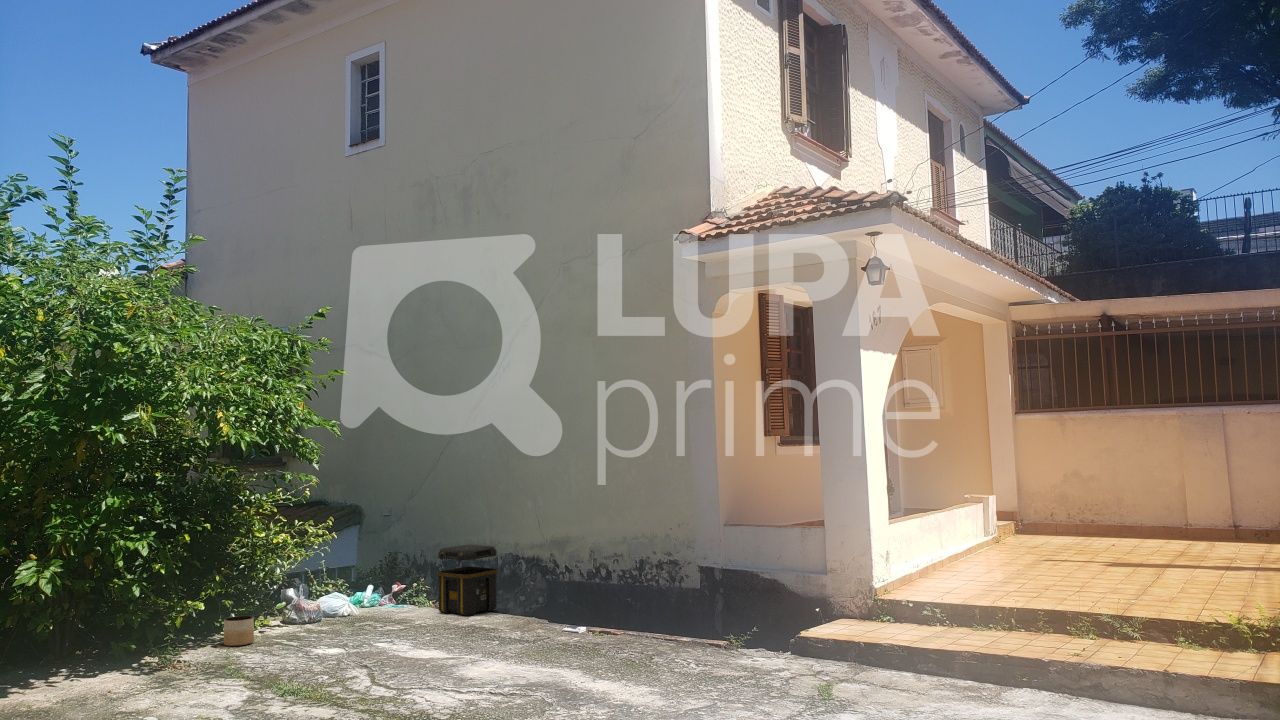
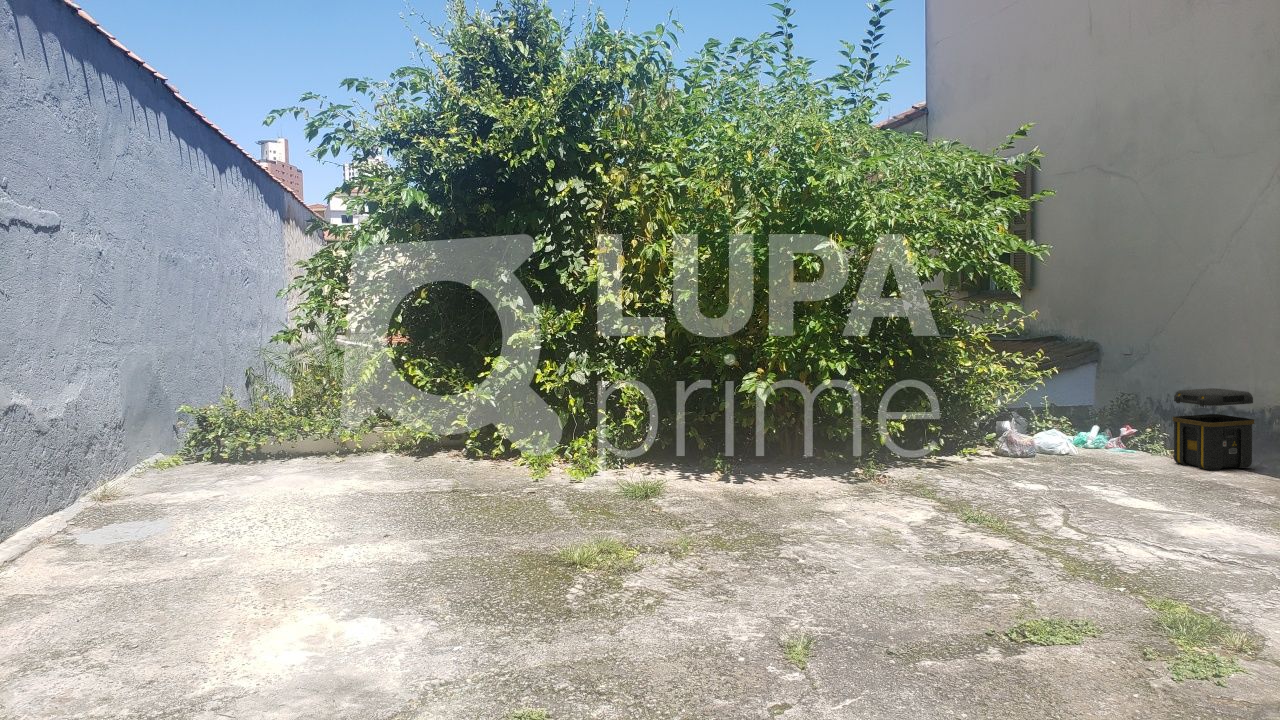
planter: present [224,616,254,647] -> none [931,442,959,471]

